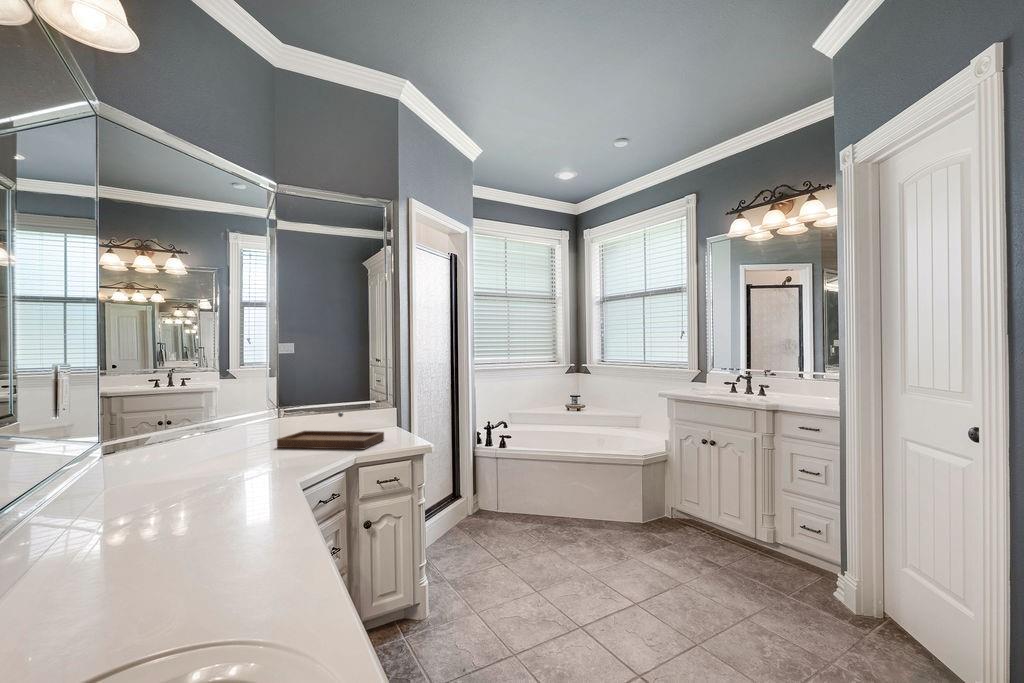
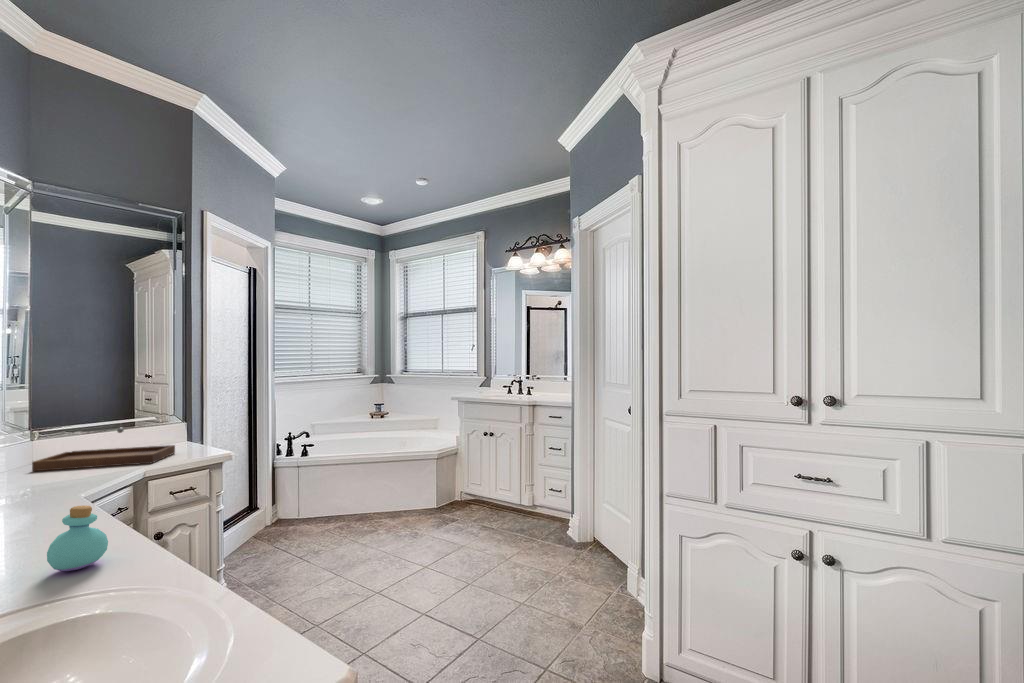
perfume bottle: none [235,511,291,586] -> present [47,506,108,571]

